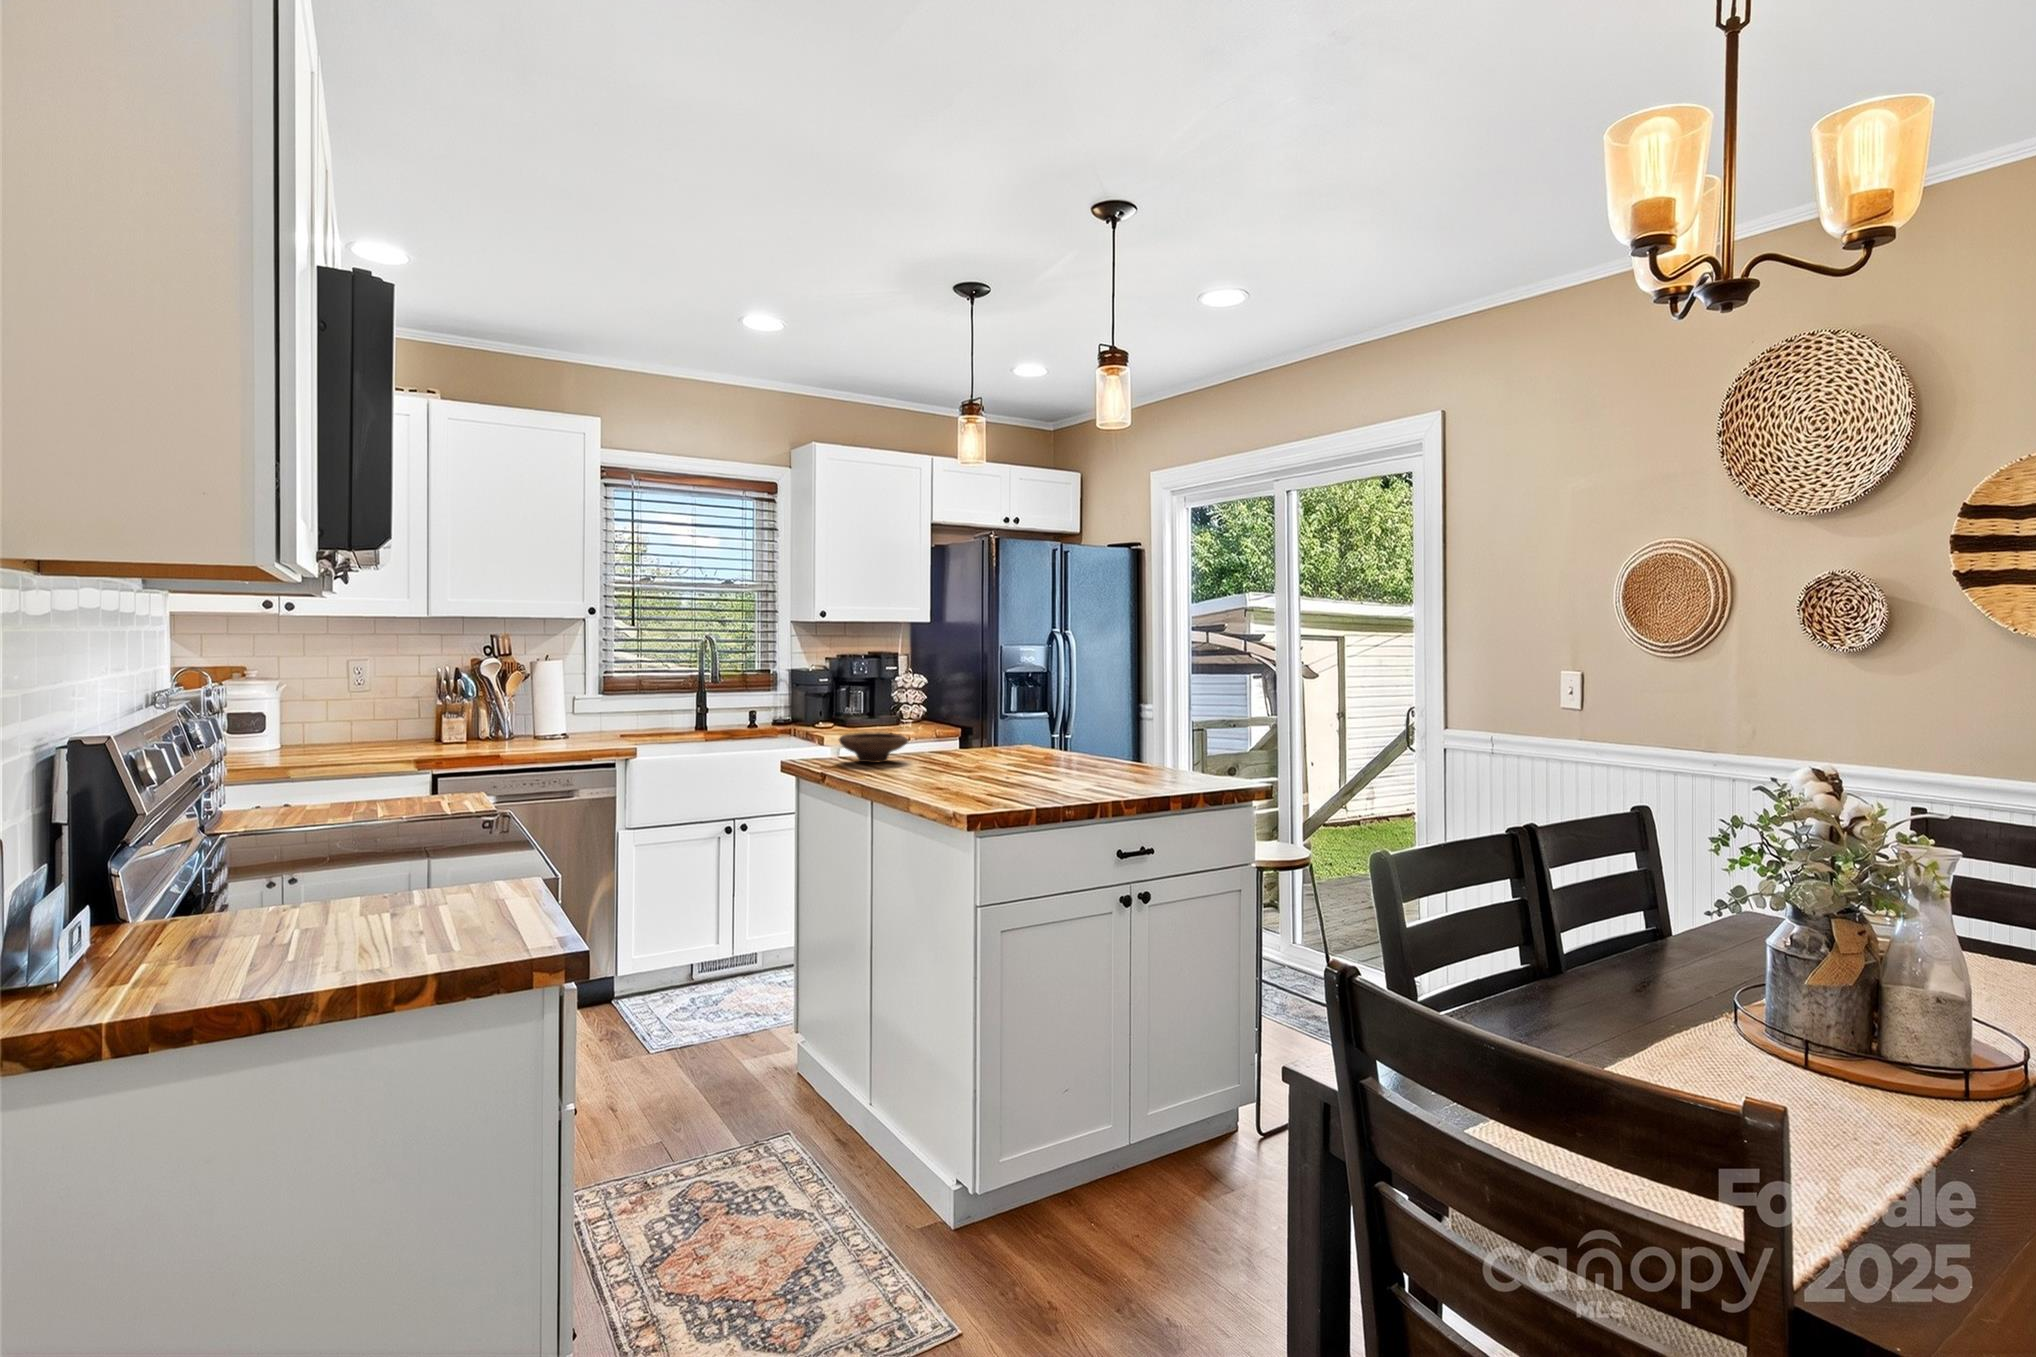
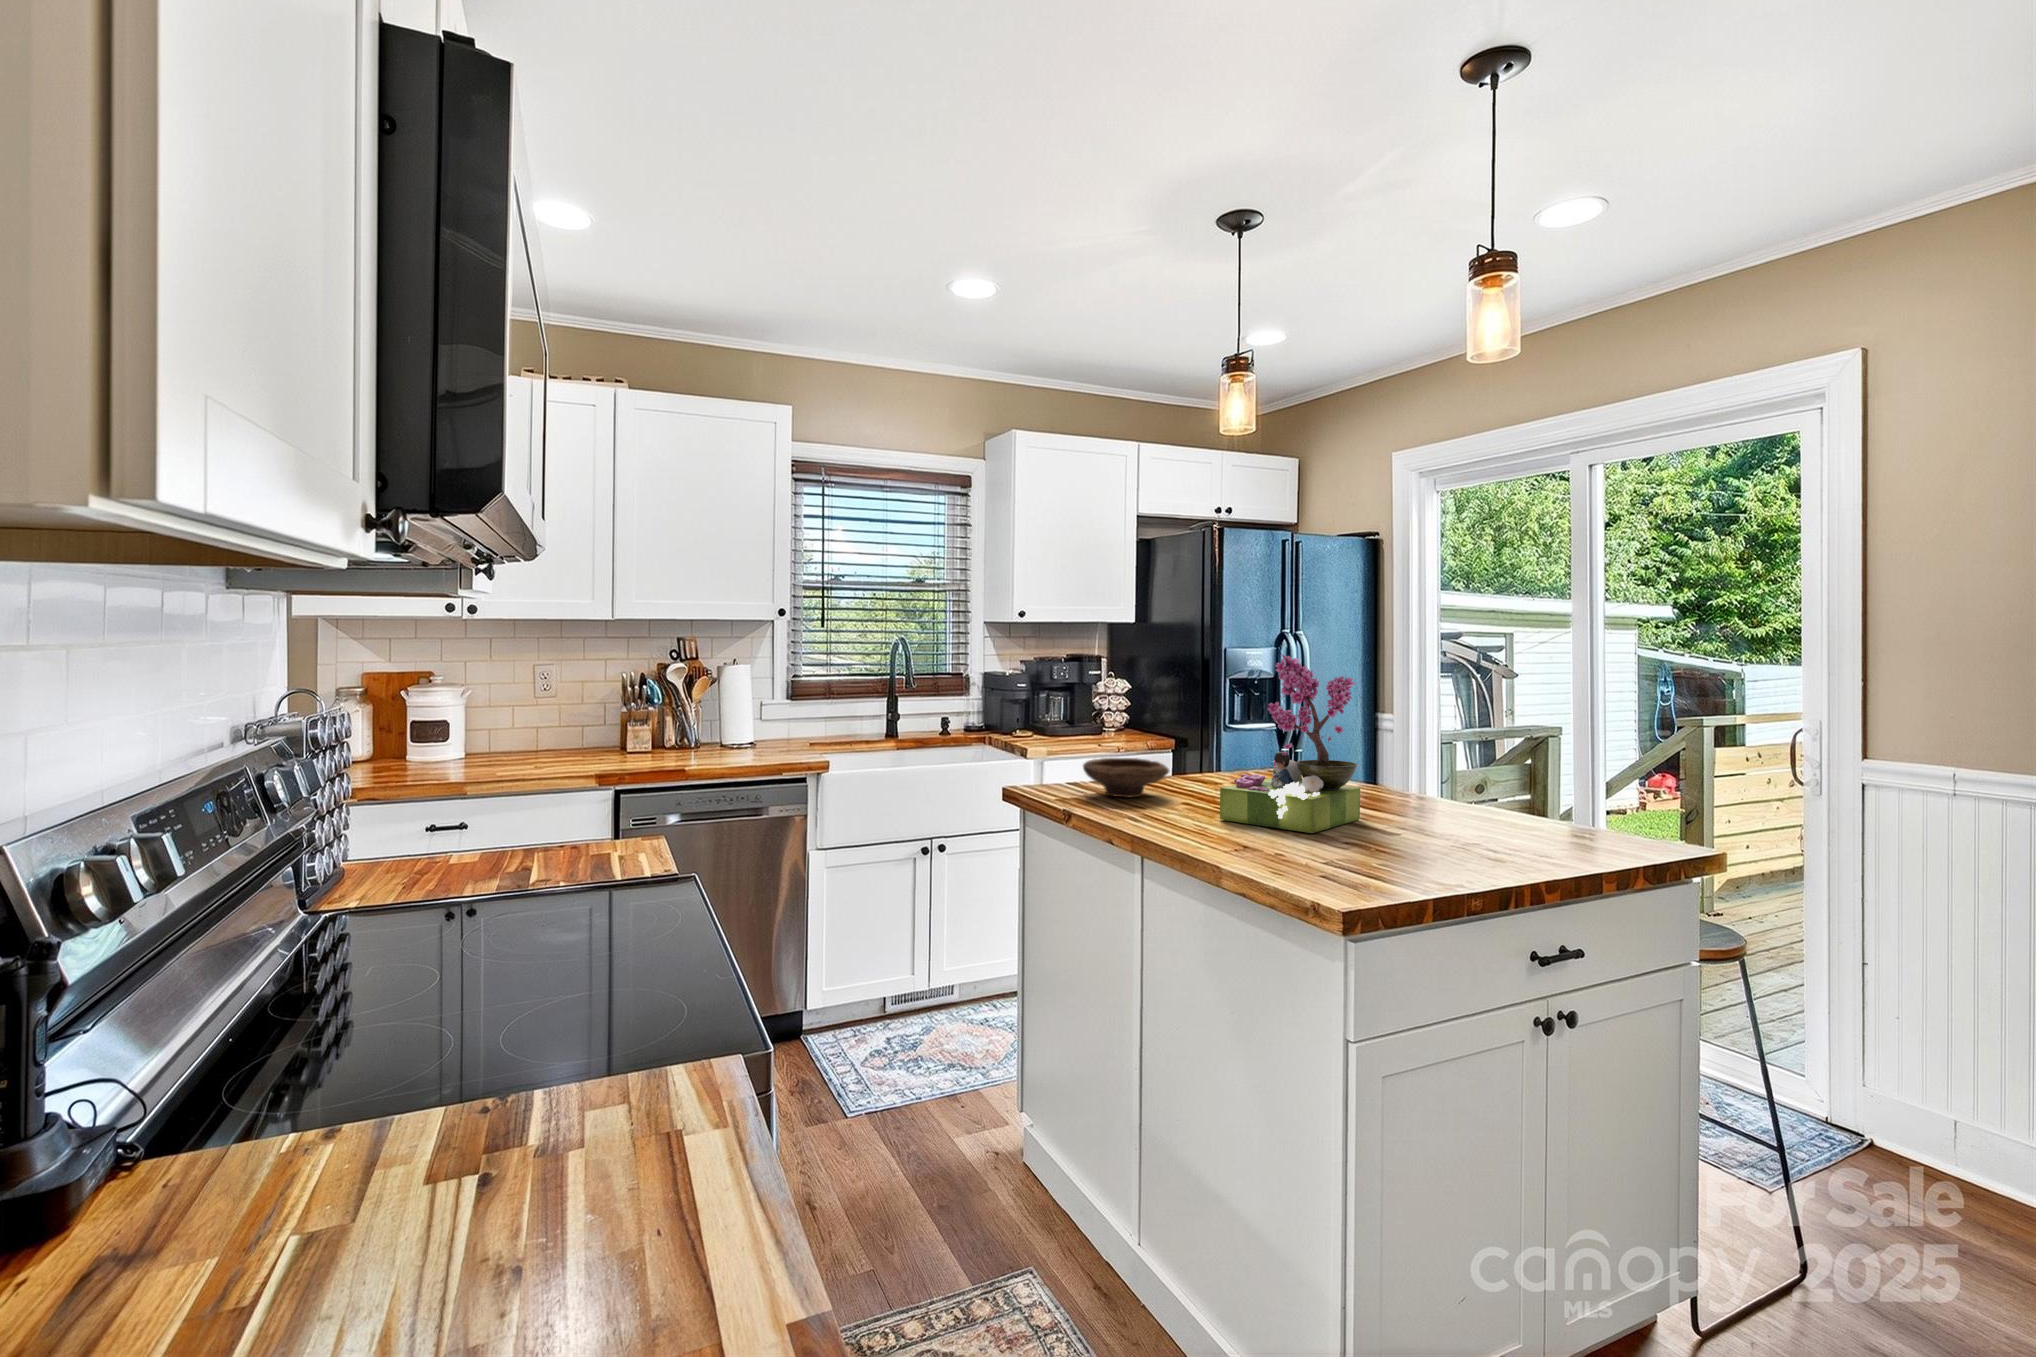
flower arrangement: none [933,645,1040,779] -> present [1220,655,1360,833]

